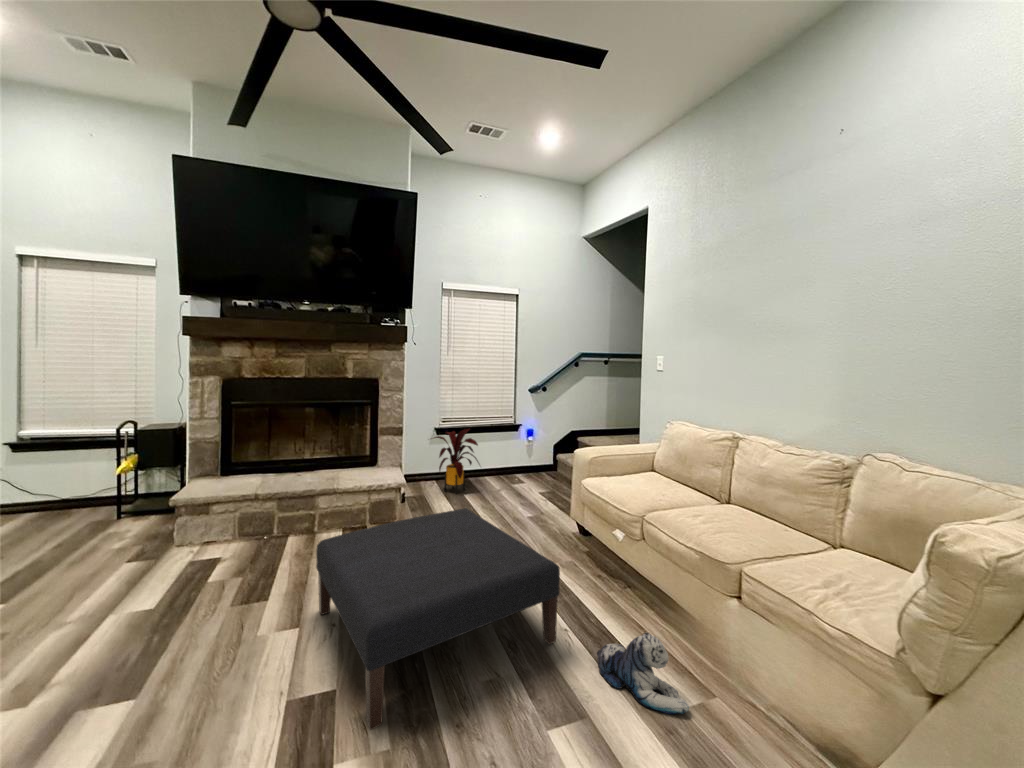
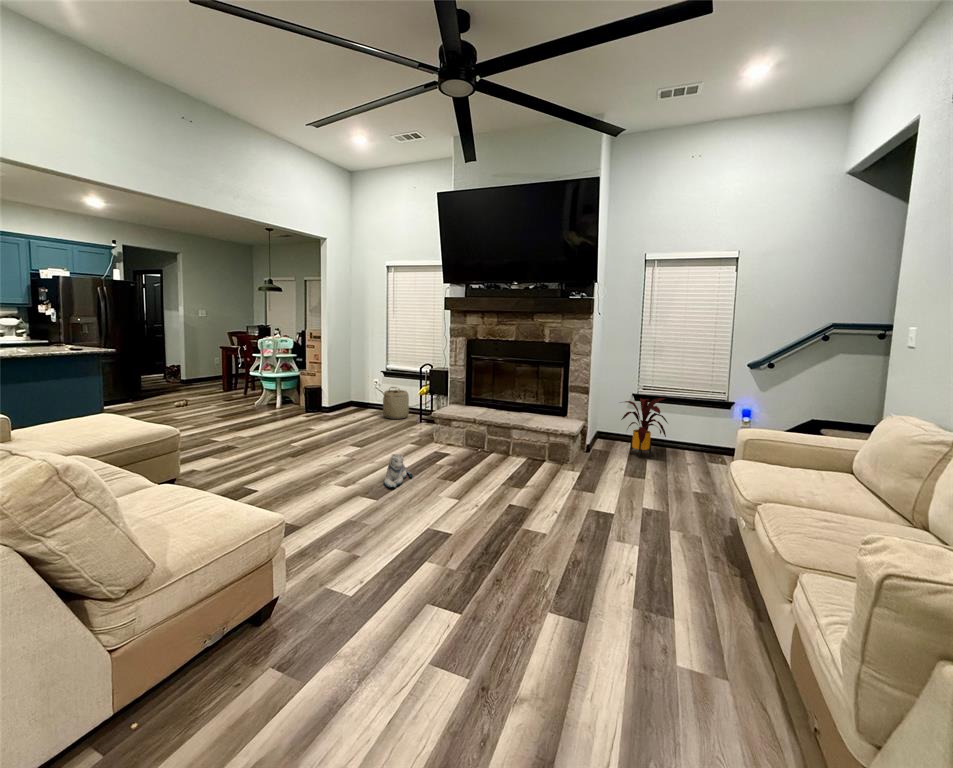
basket: none [31,464,92,521] -> present [383,387,409,419]
ottoman: present [316,508,560,730] -> none [449,448,618,573]
plush toy: present [597,632,689,714] -> present [384,454,412,488]

